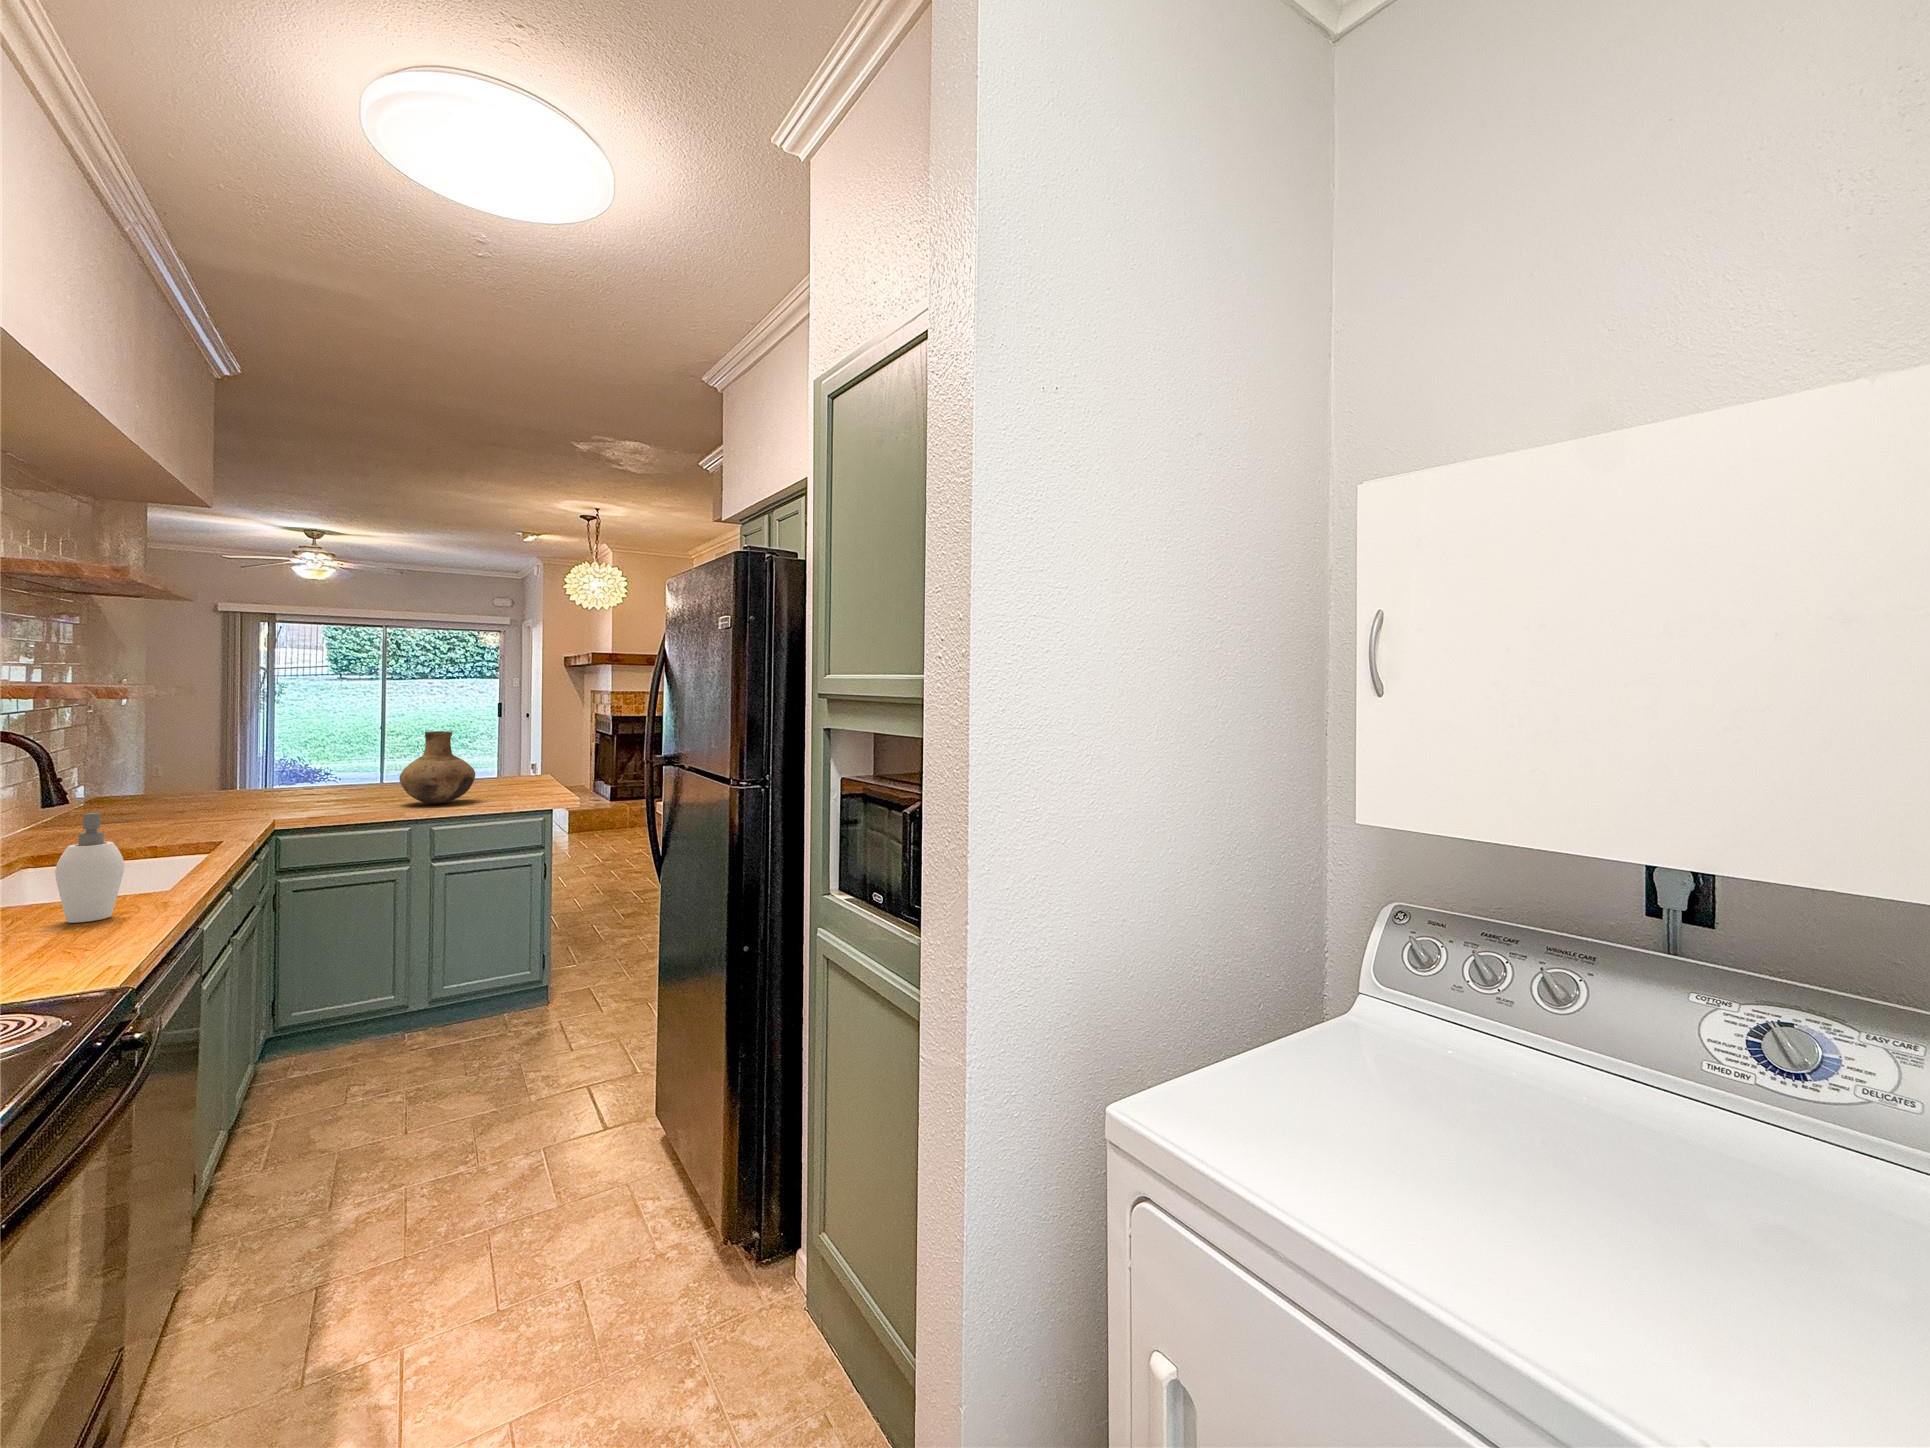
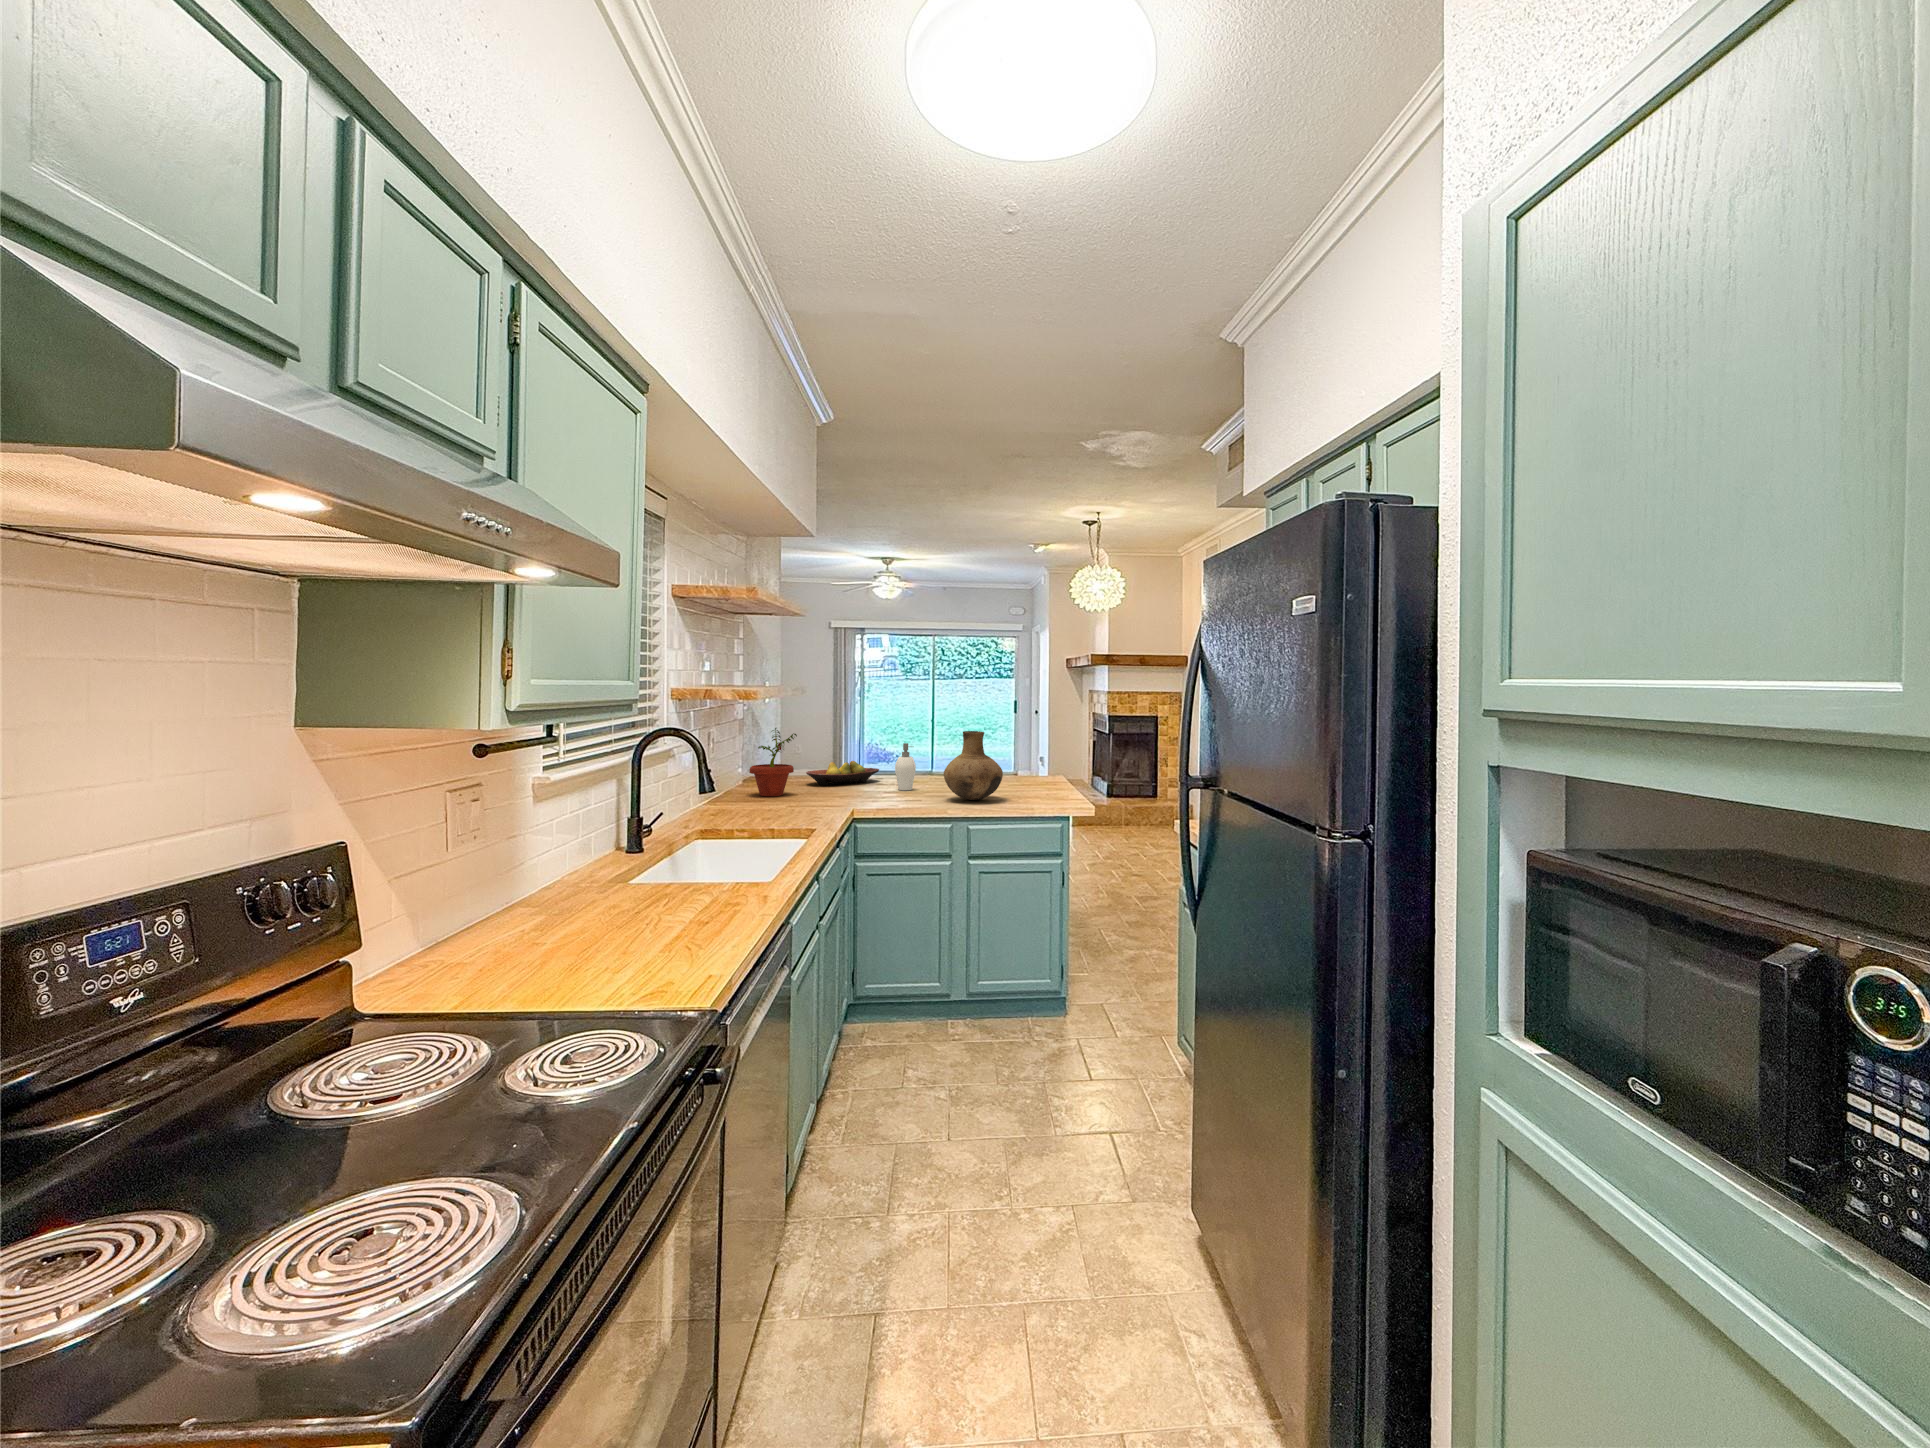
potted plant: none [101,734,182,818] -> present [749,728,797,796]
fruit bowl: none [193,772,307,802] -> present [806,761,879,785]
soap dispenser: present [55,813,141,923] -> present [895,743,916,790]

